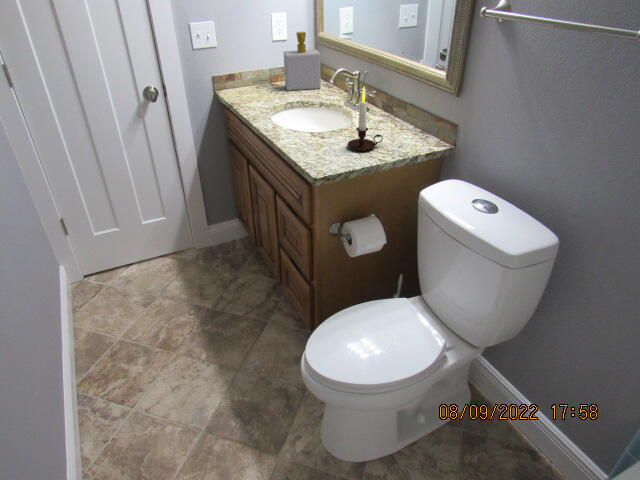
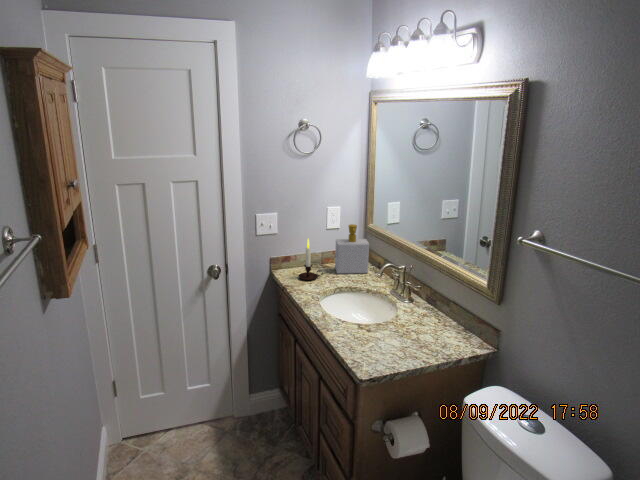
candle: present [348,87,383,151] -> present [299,239,323,280]

